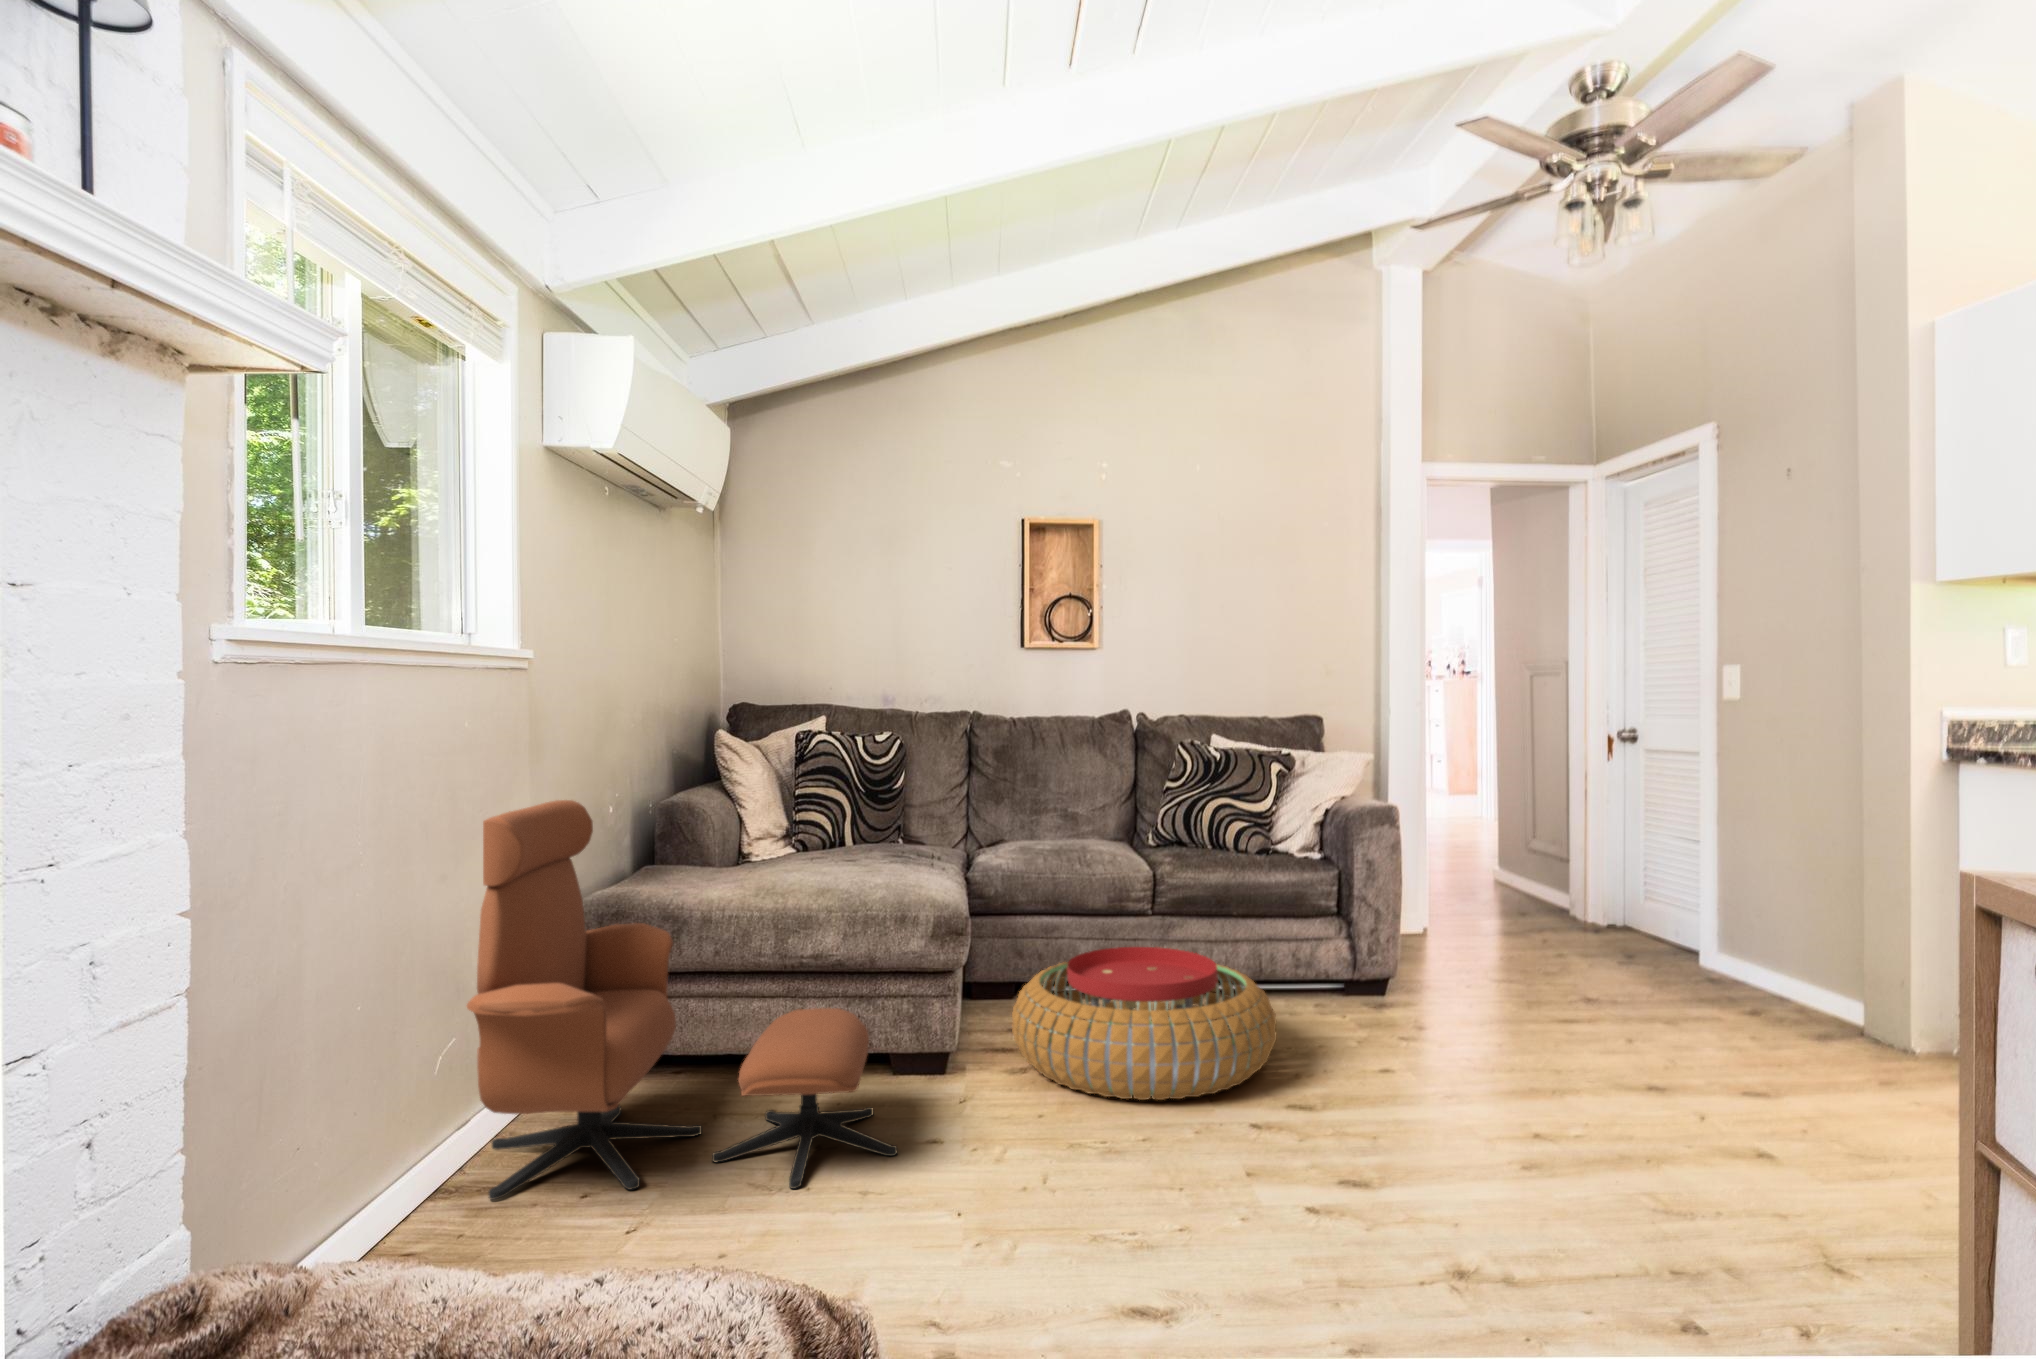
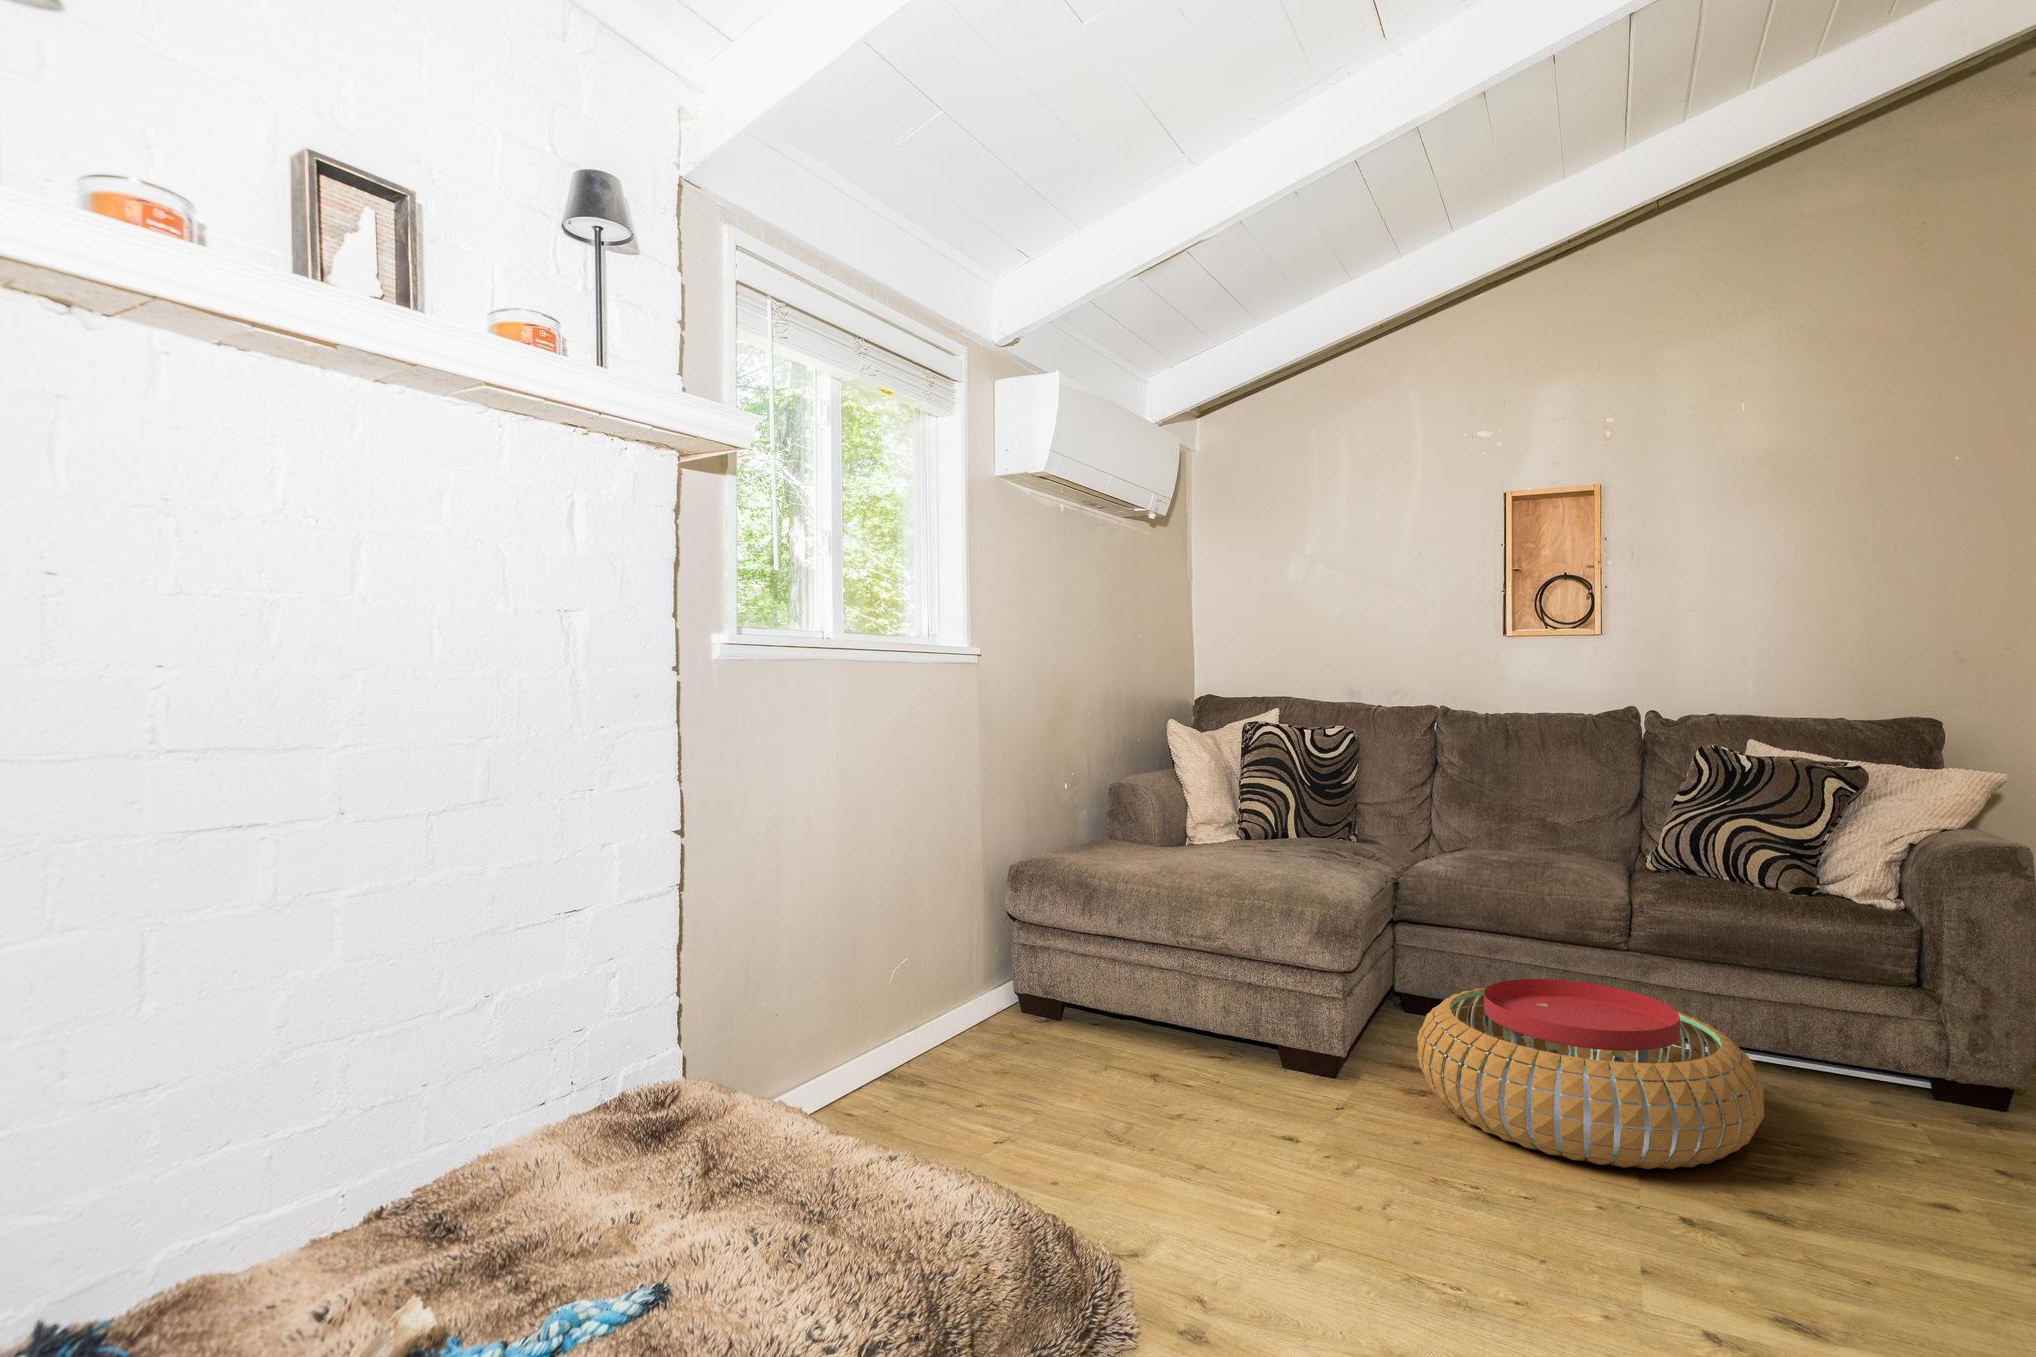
lounge chair: present [467,800,897,1200] -> none [895,775,1252,1148]

